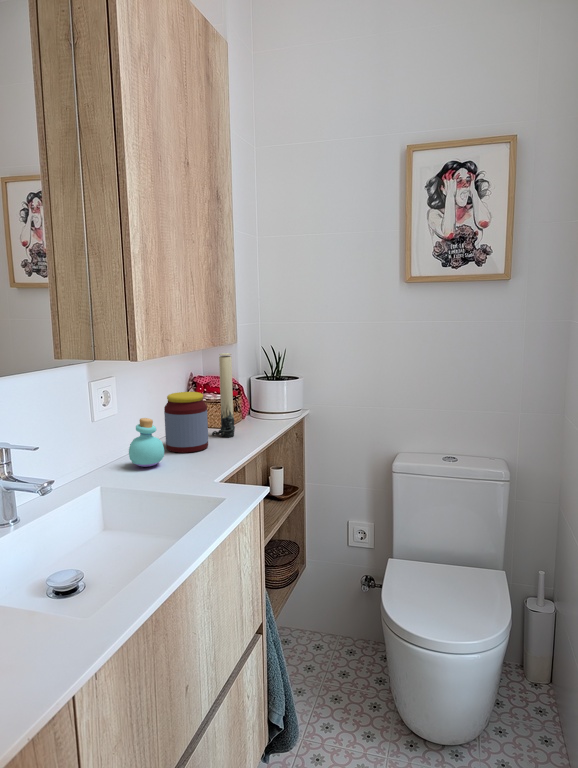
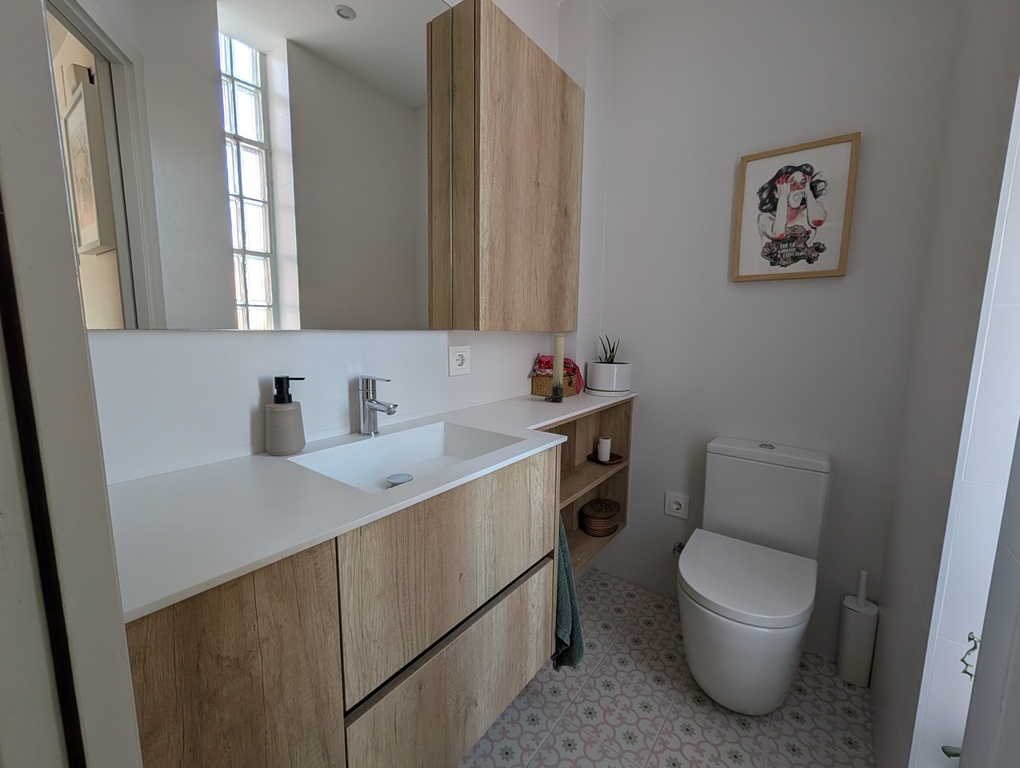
jar: present [164,392,208,453] -> none [504,361,538,408]
perfume bottle: present [129,418,164,467] -> none [469,375,496,412]

